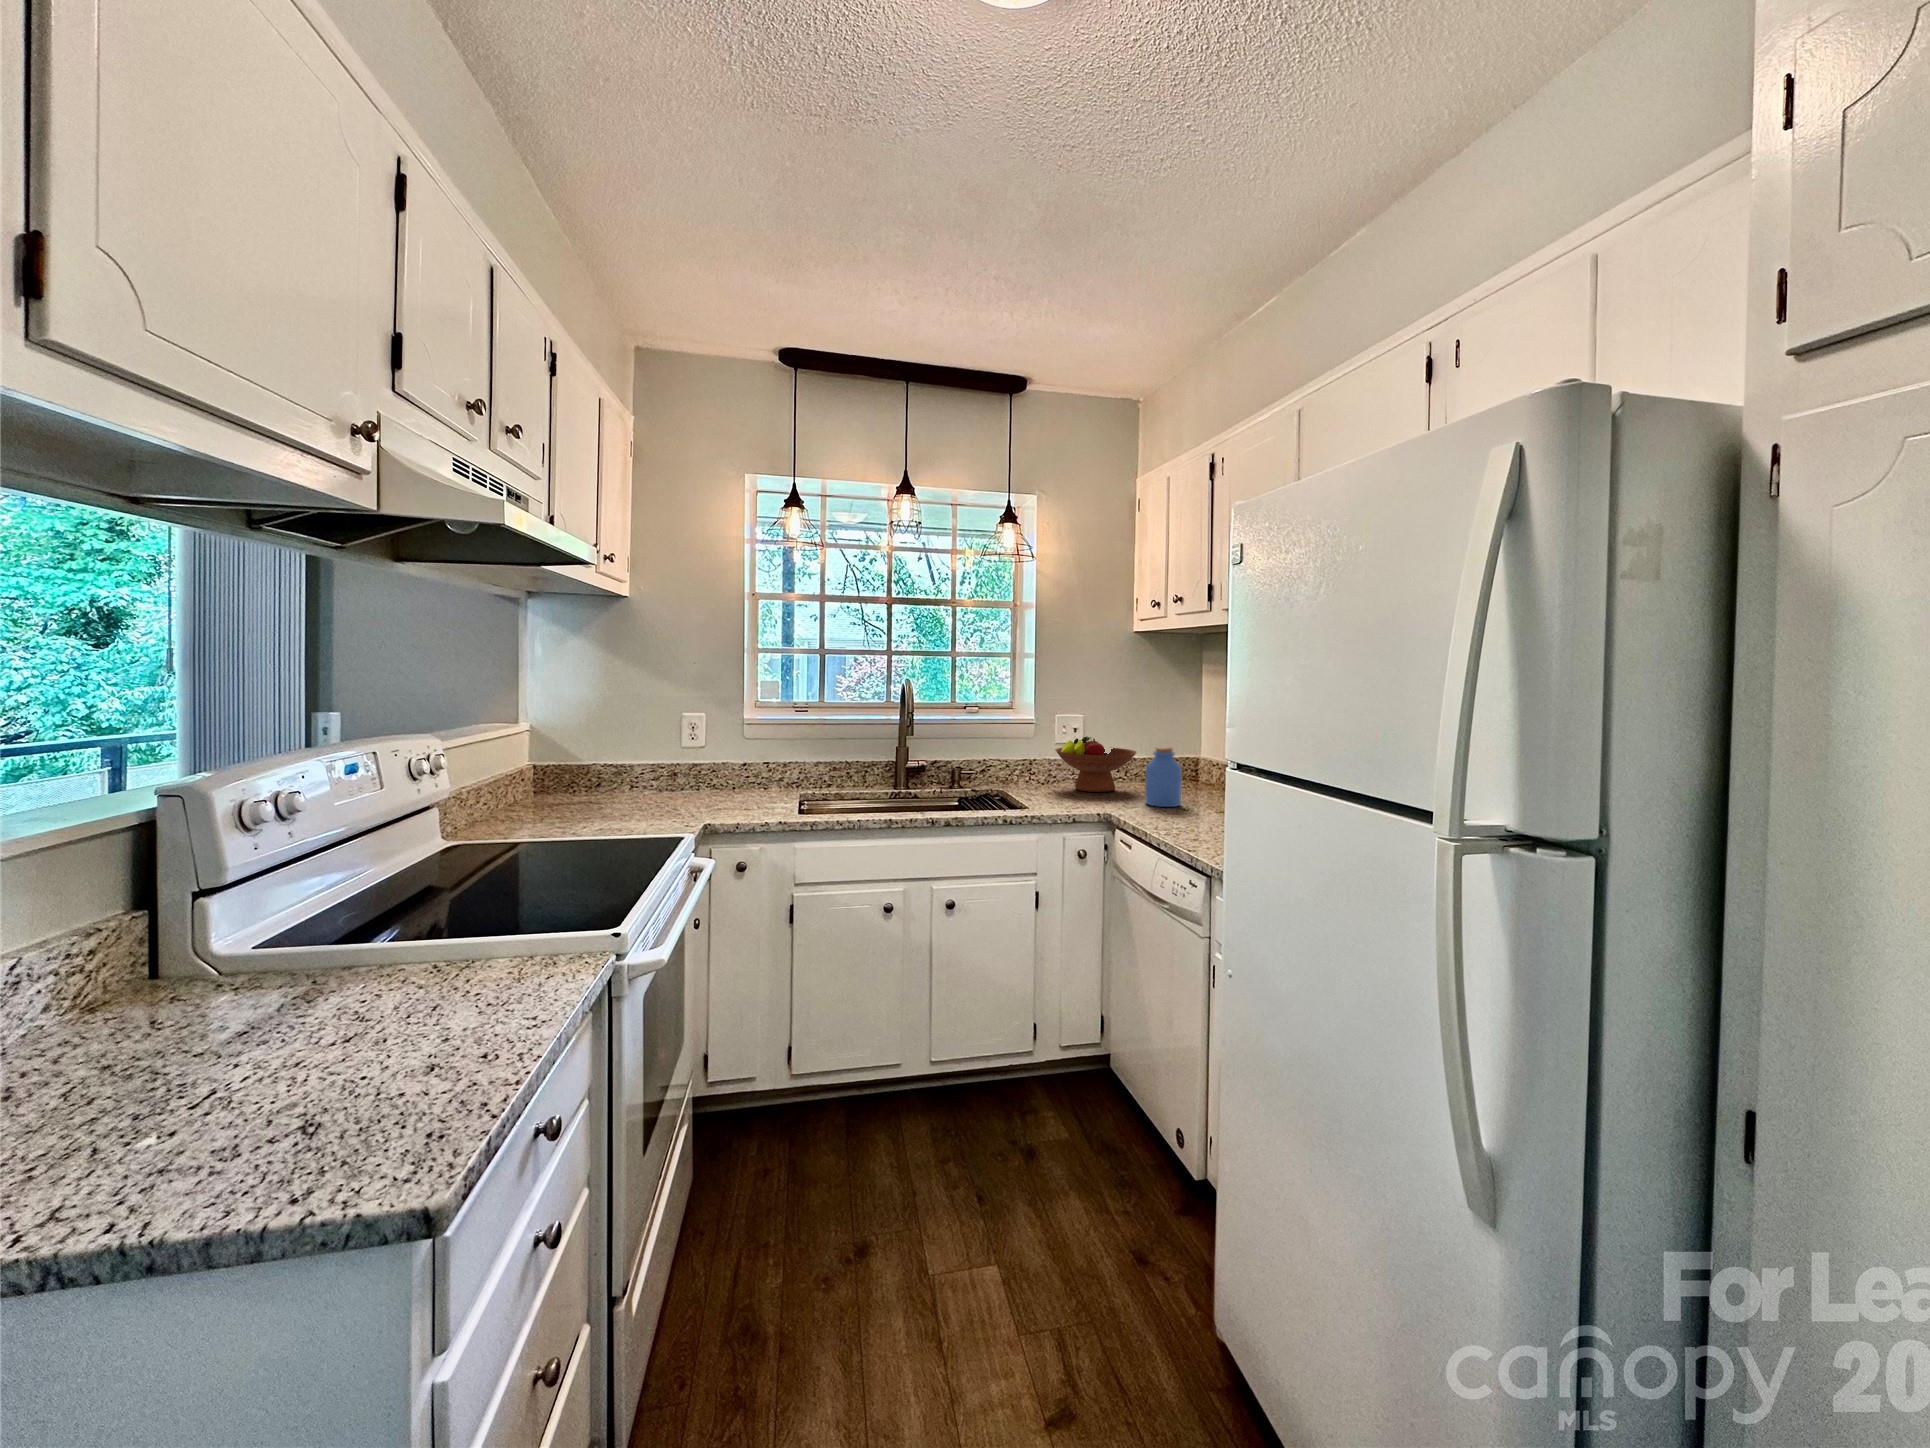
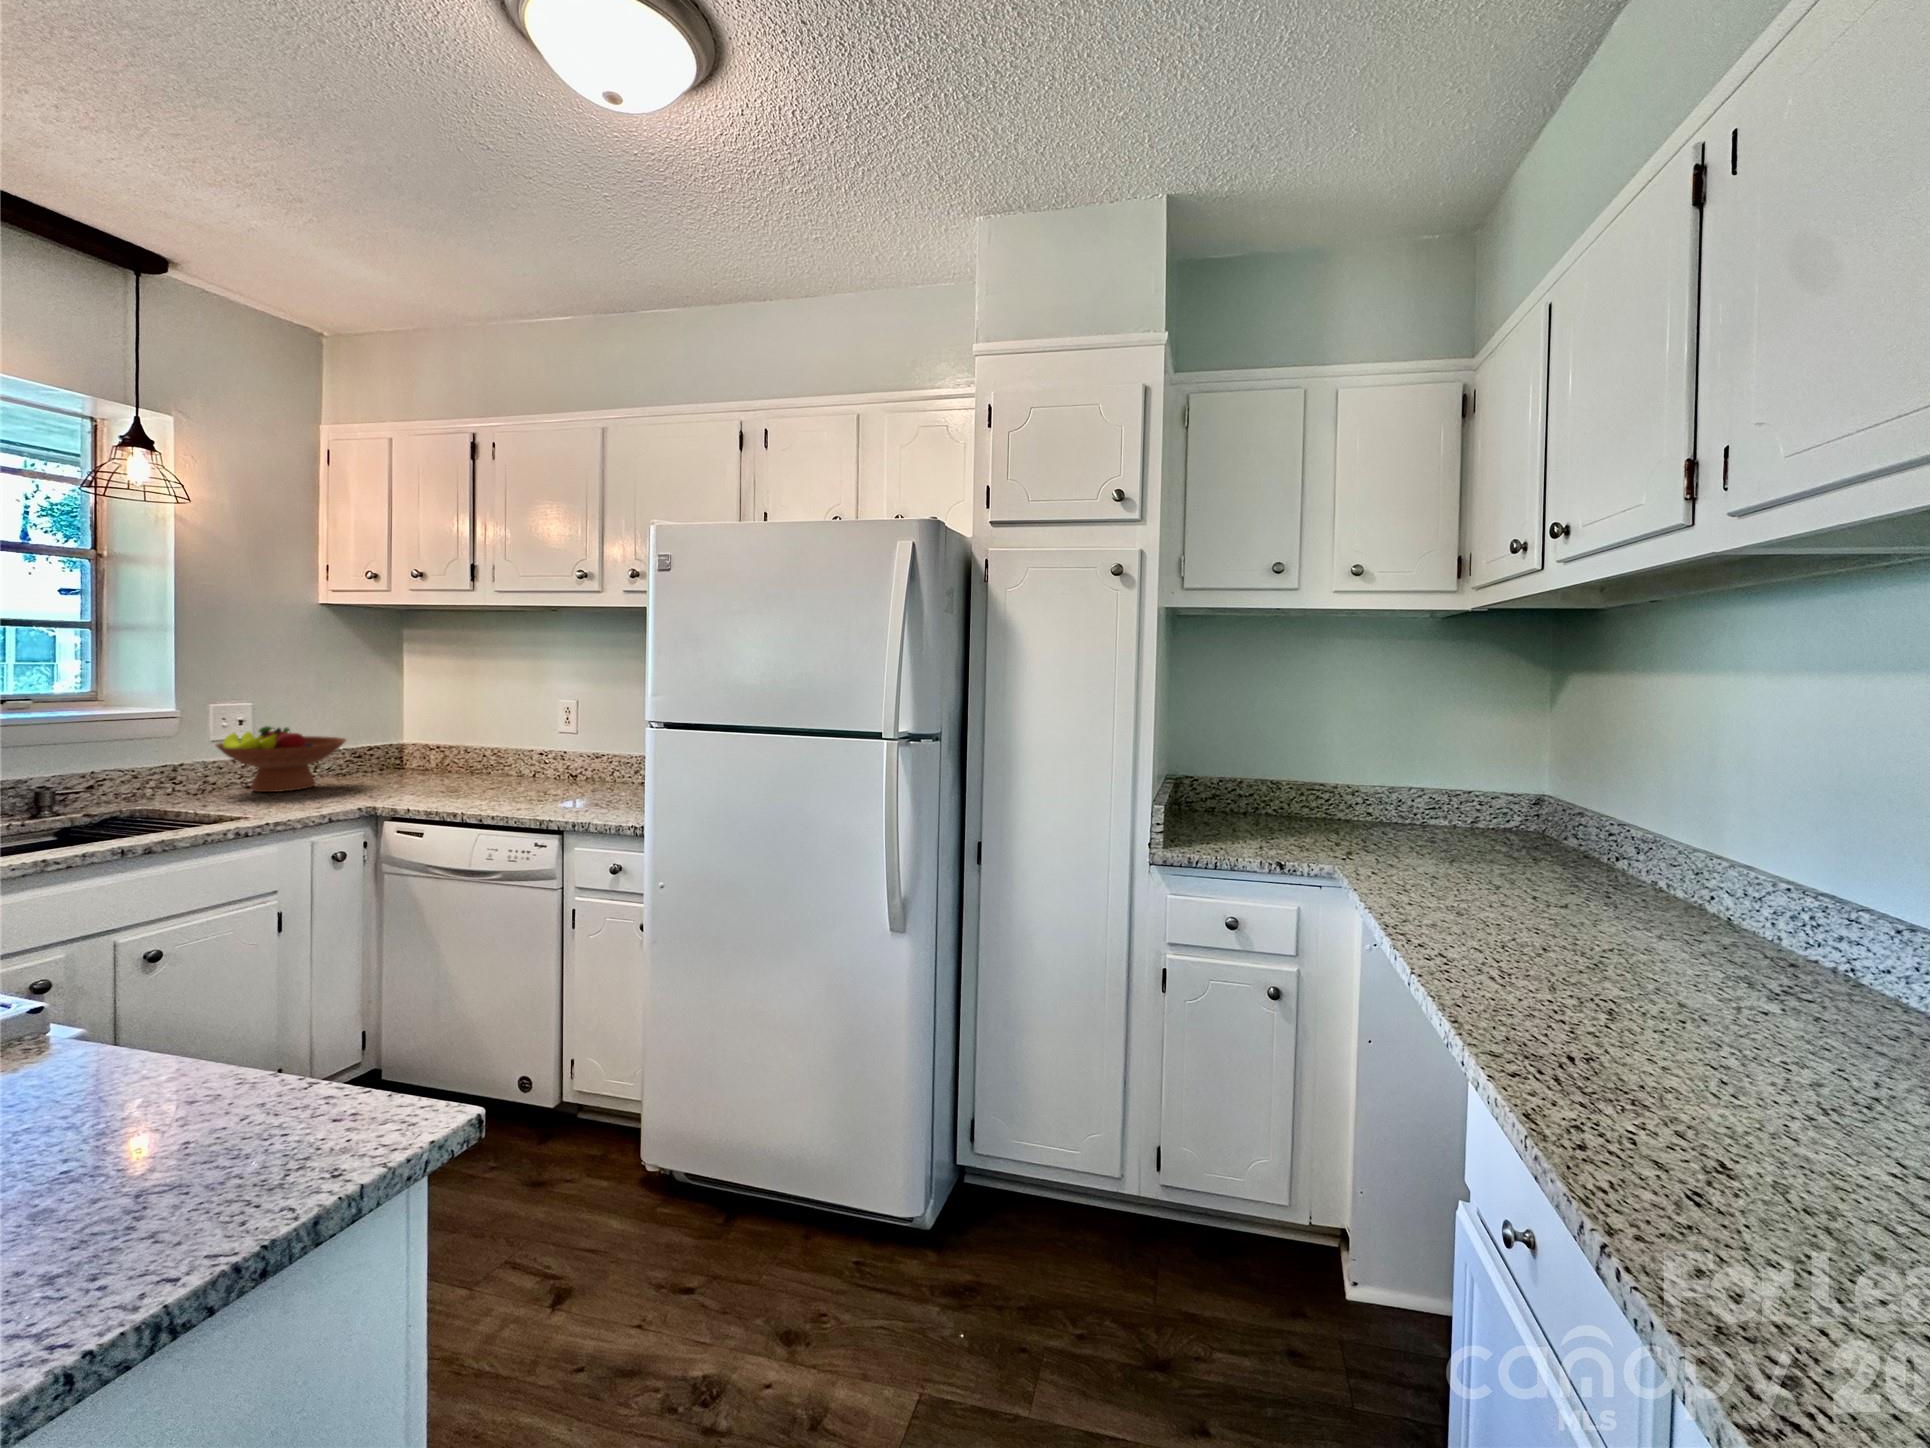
jar: present [1145,747,1182,807] -> none [389,729,436,793]

